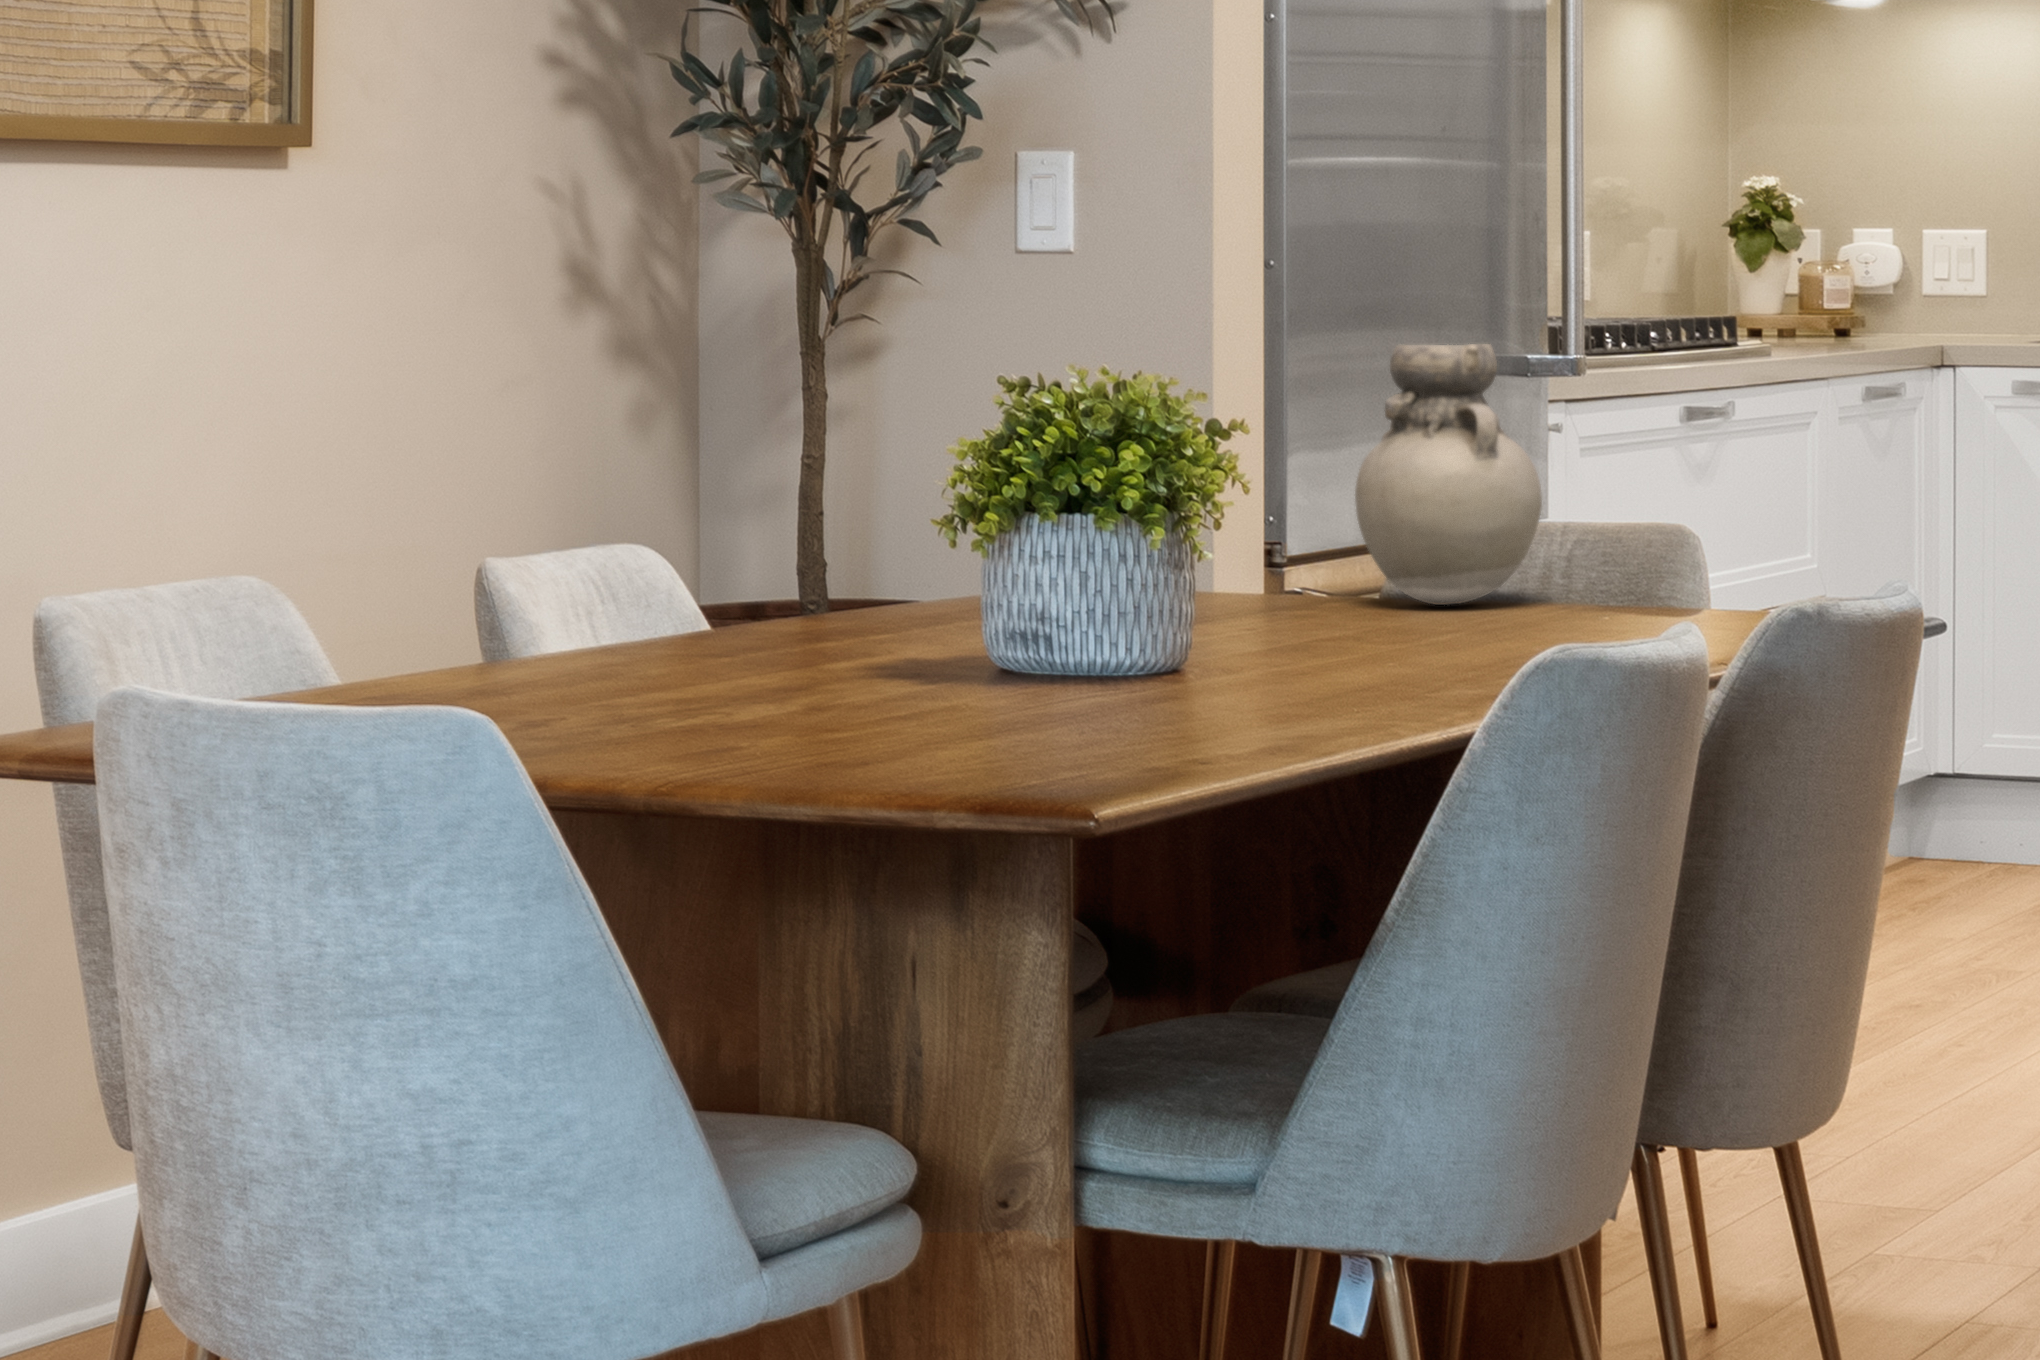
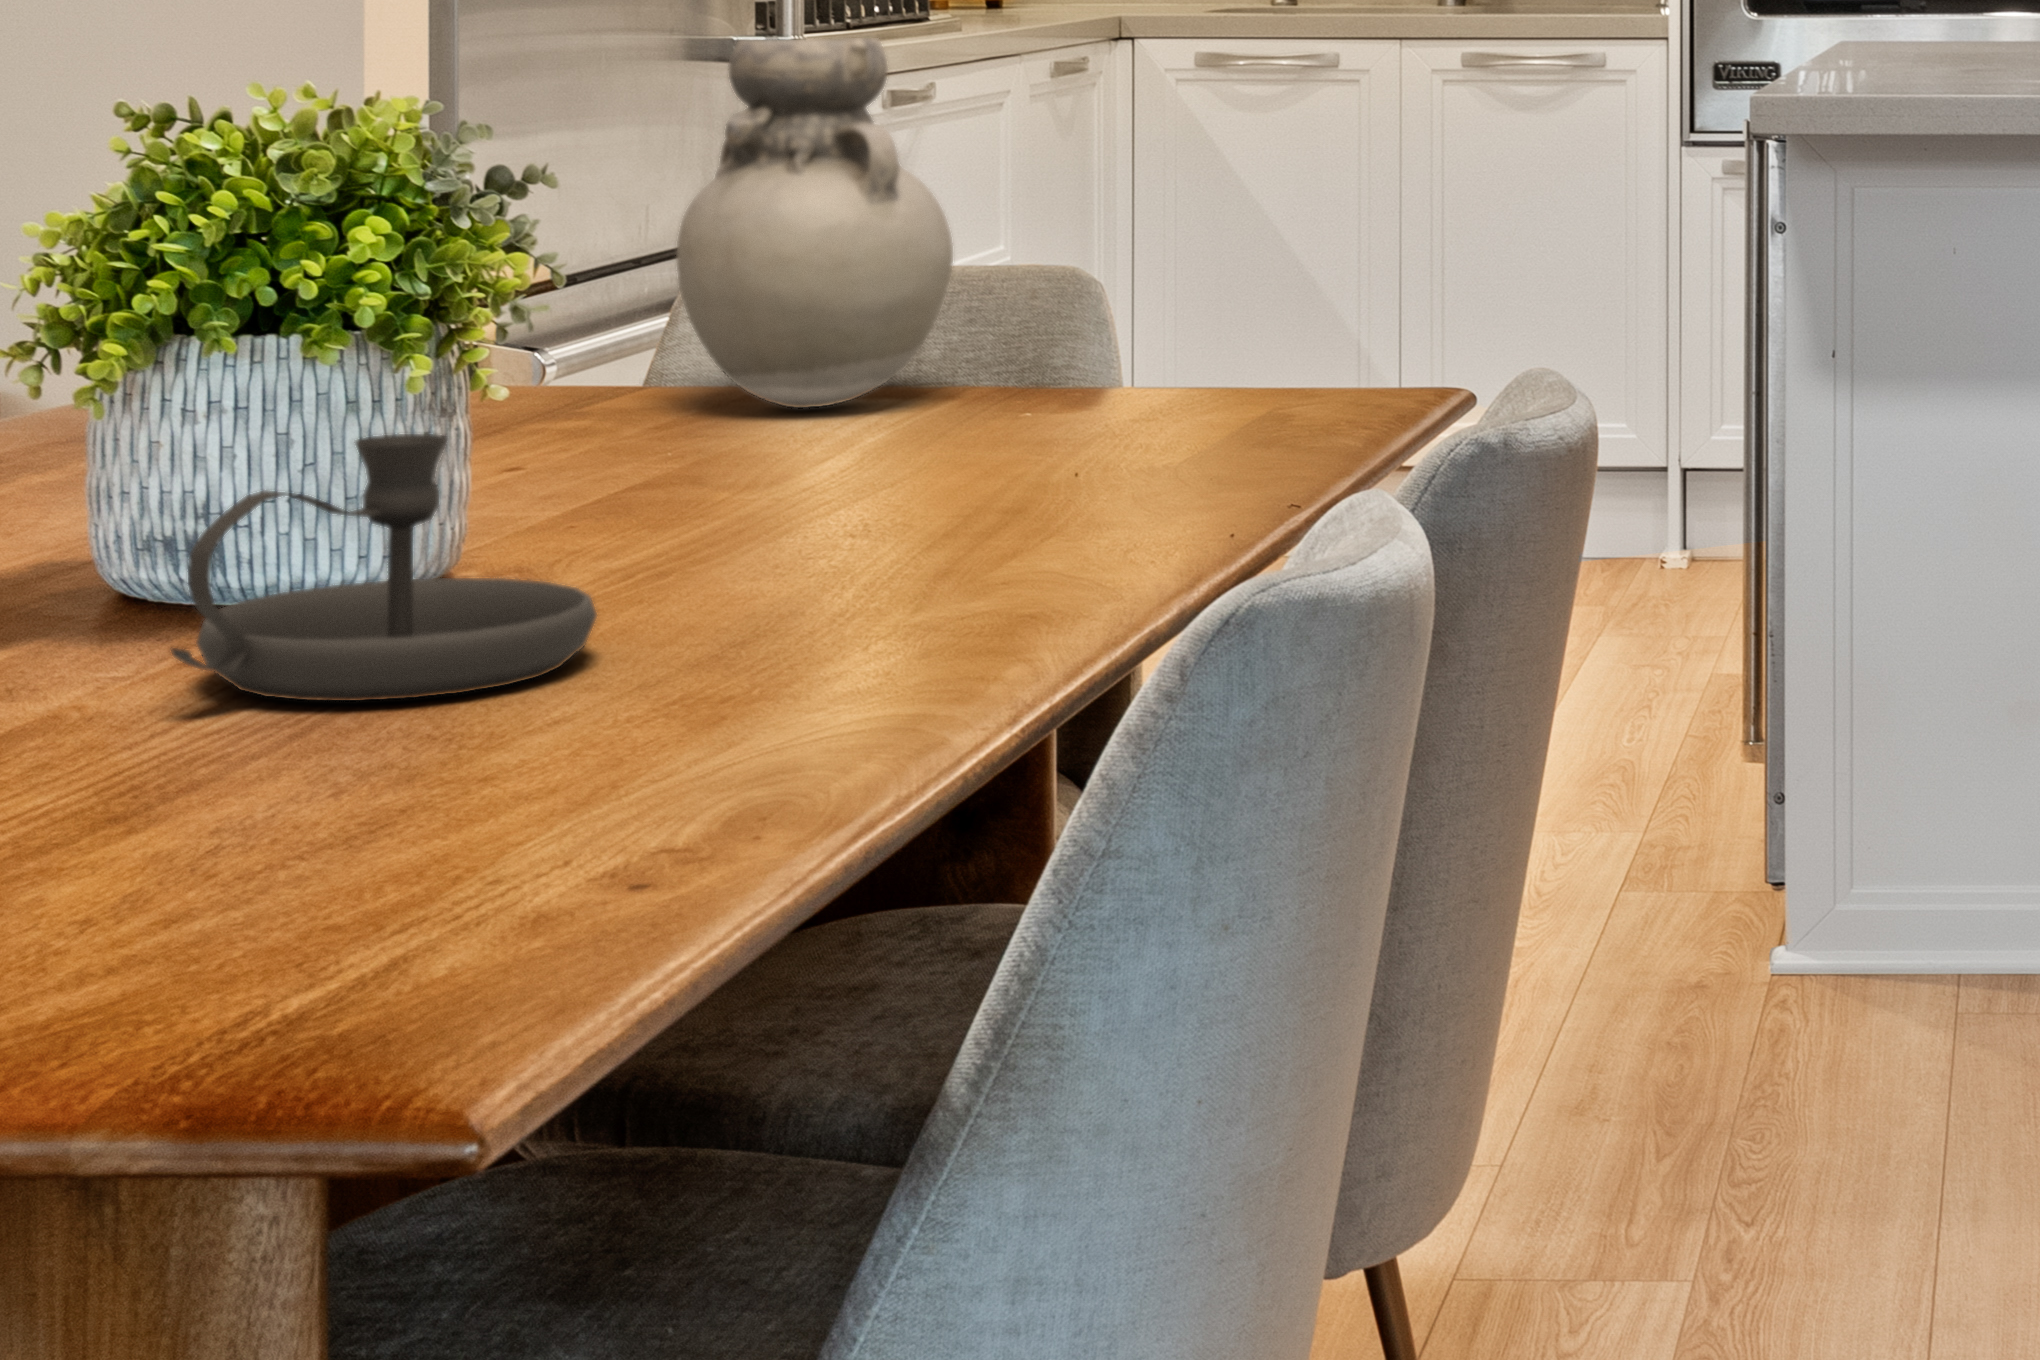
candlestick: none [988,565,1223,712] -> present [172,434,597,701]

